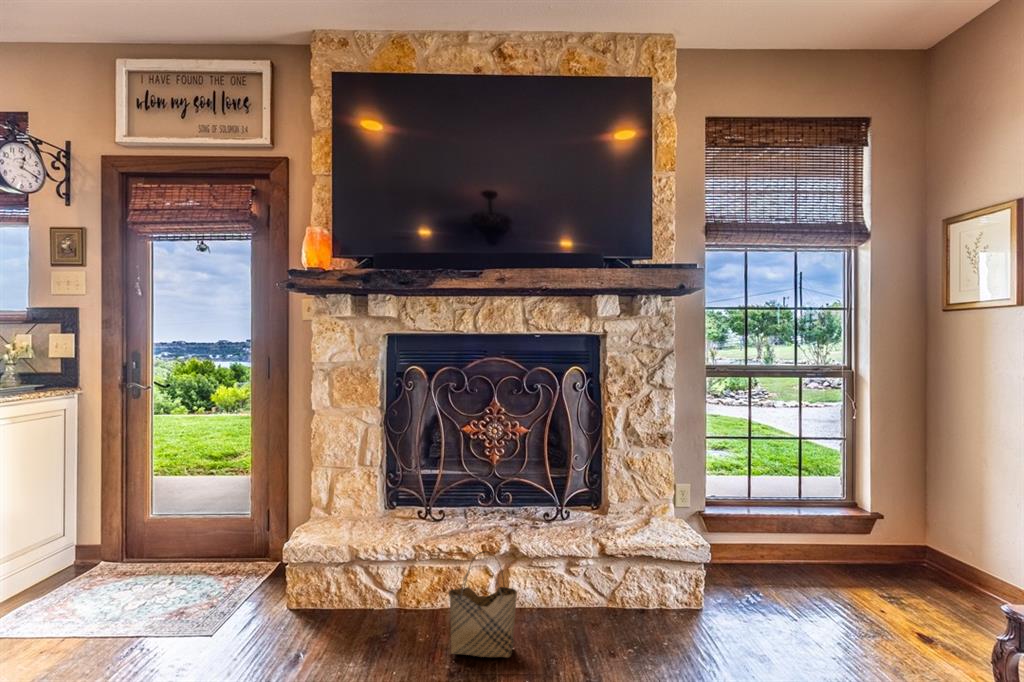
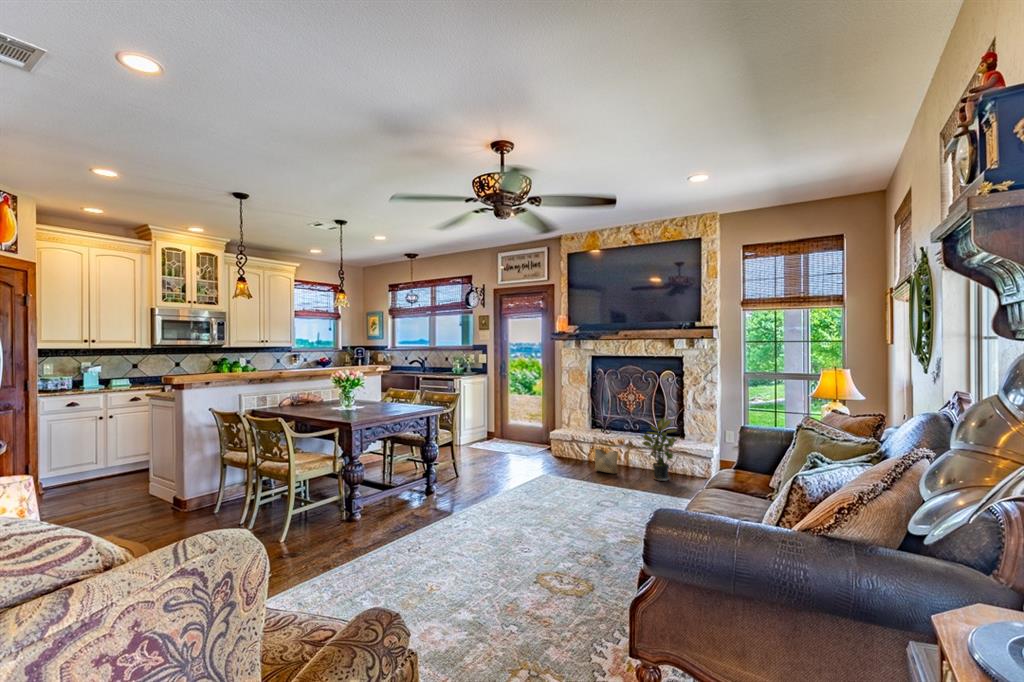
potted plant: none [584,482,674,657] -> present [643,417,677,481]

